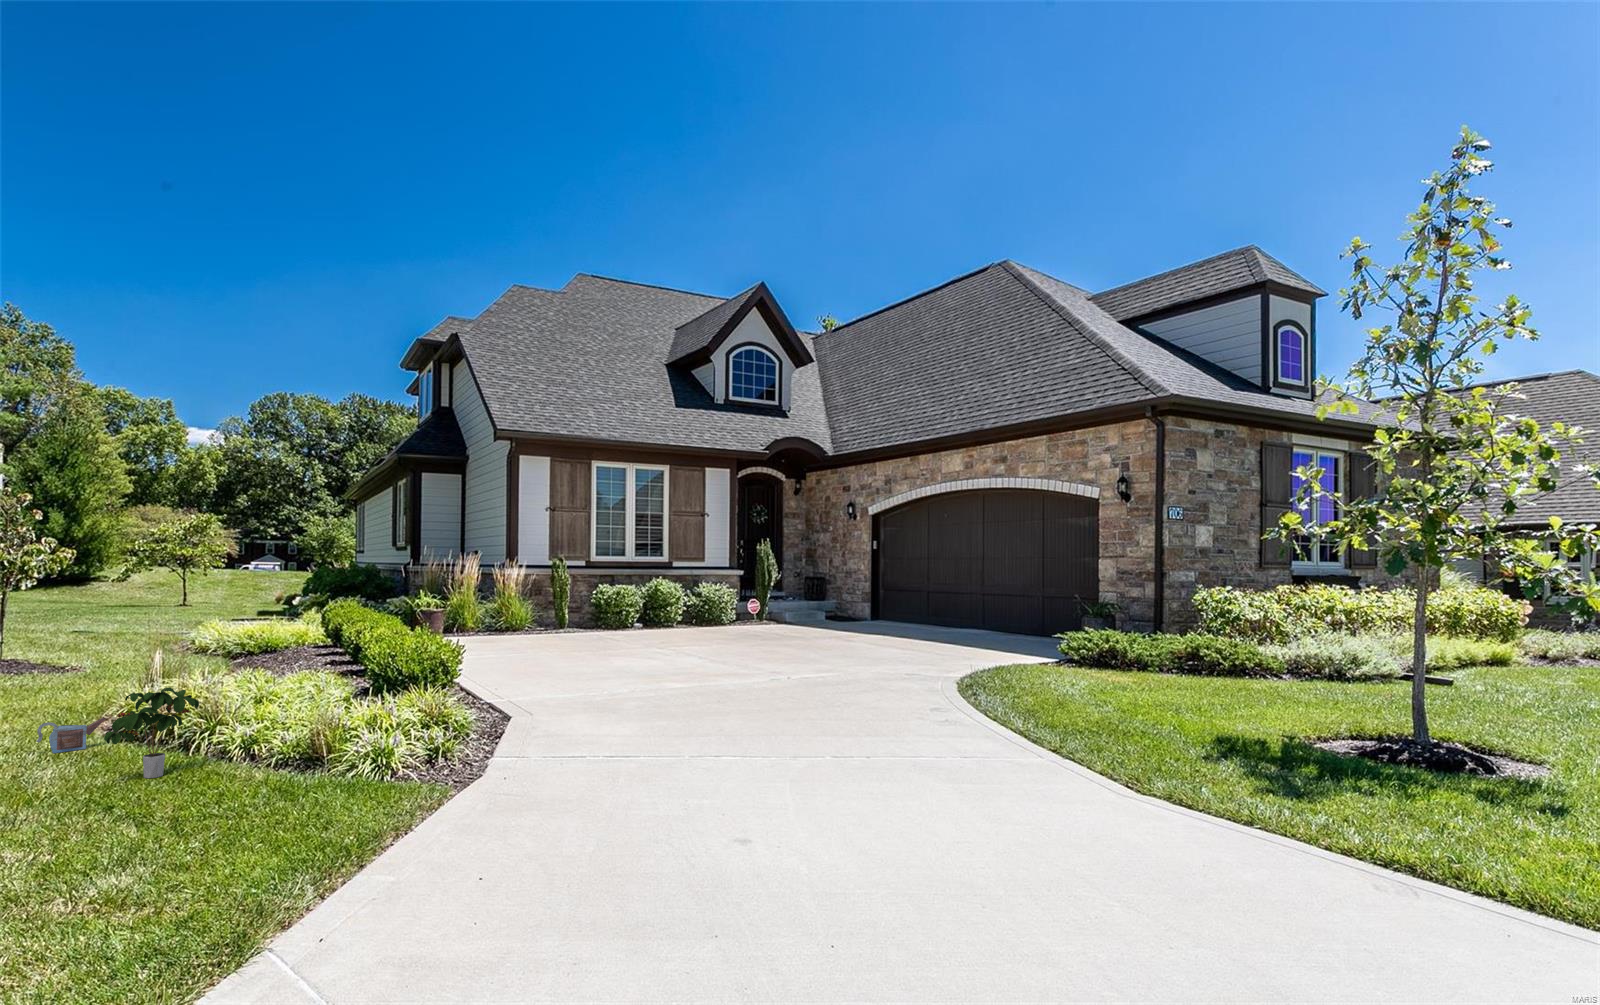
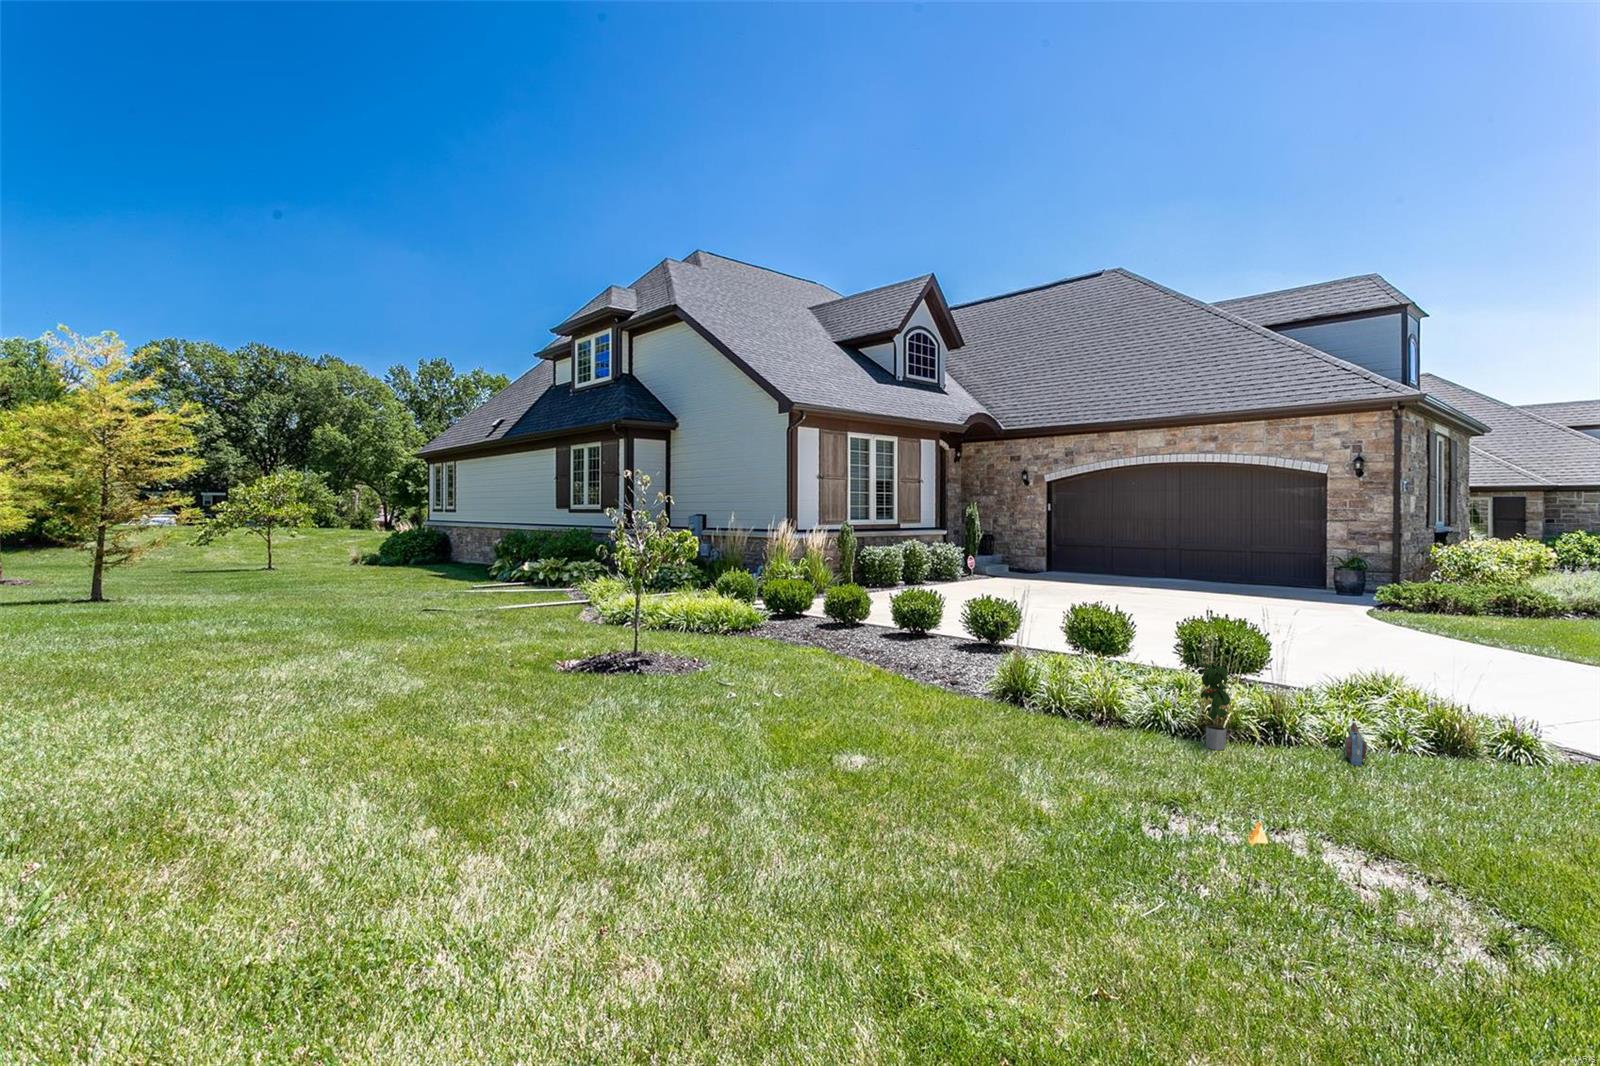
watering can: present [36,718,106,753] -> present [1345,723,1366,766]

